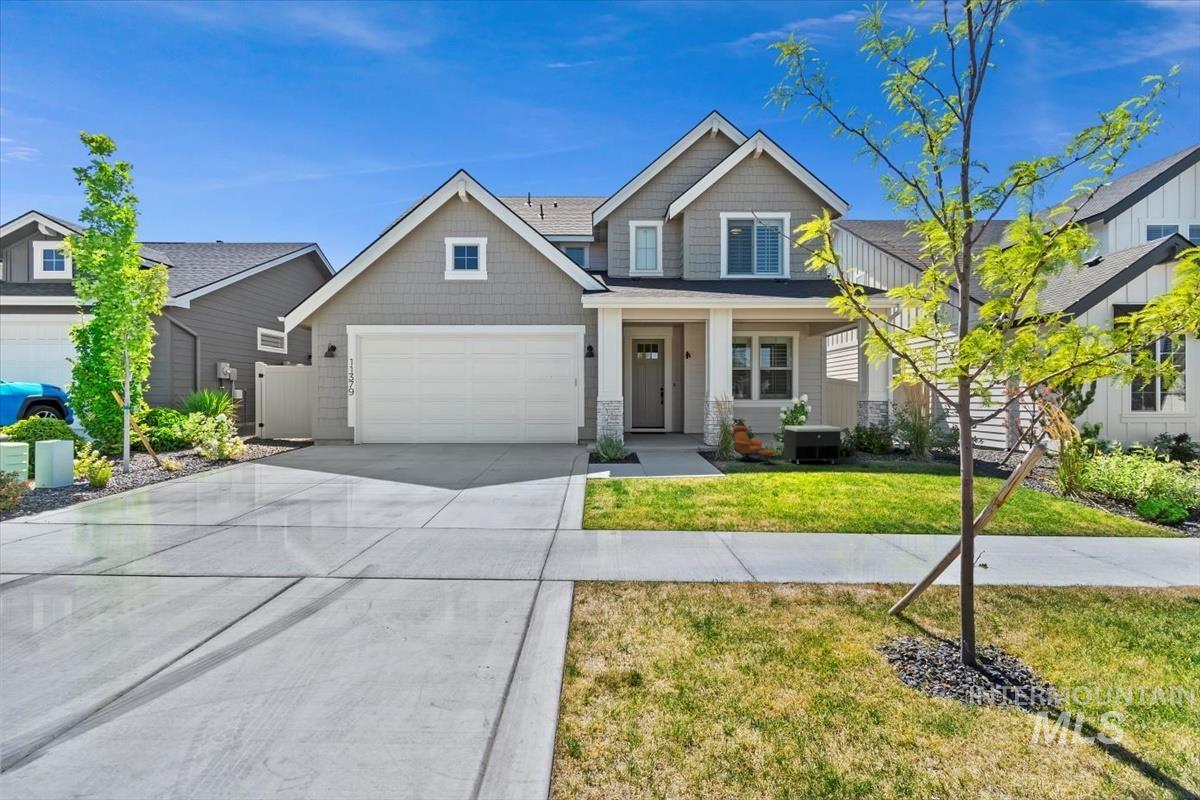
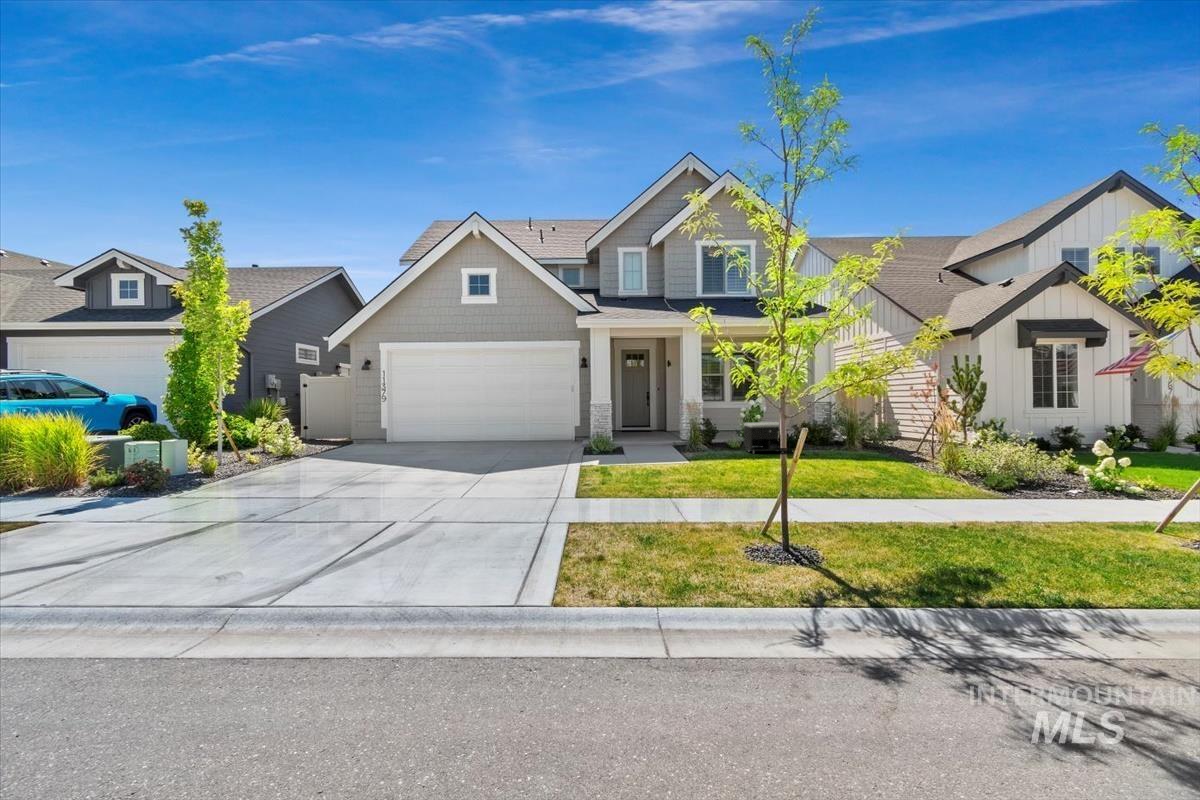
lounge chair: present [733,426,775,465] -> none [702,423,734,455]

